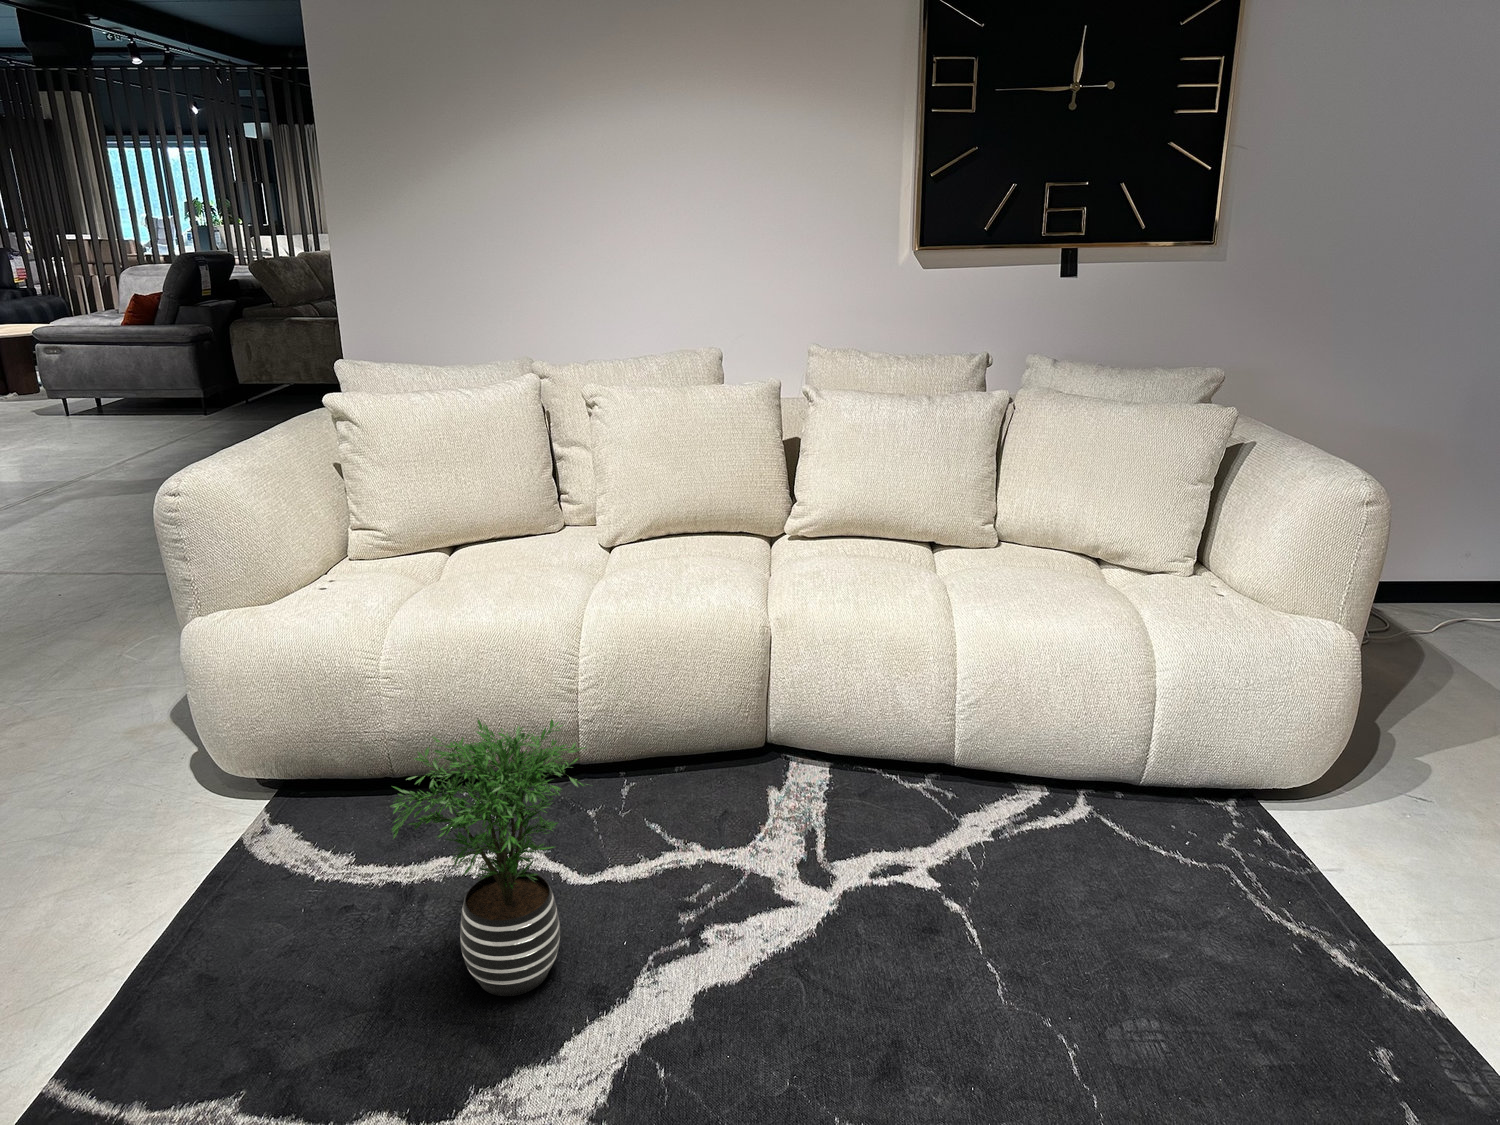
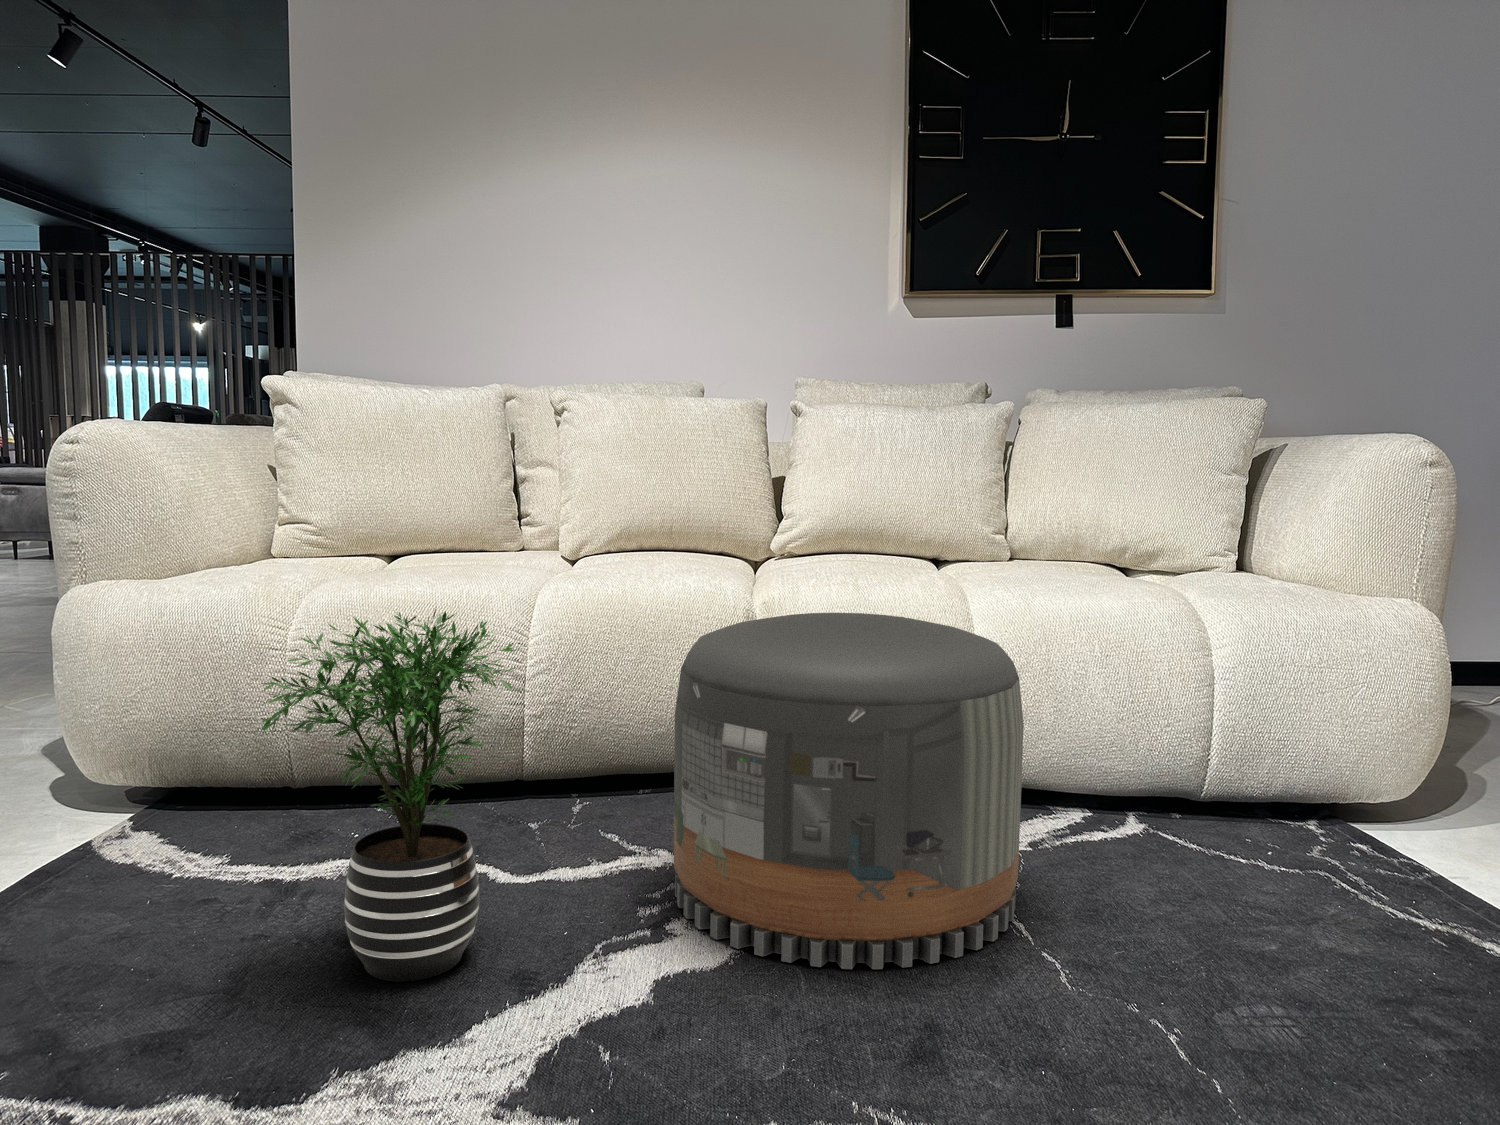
pouf: none [705,666,983,982] -> present [674,613,1024,969]

